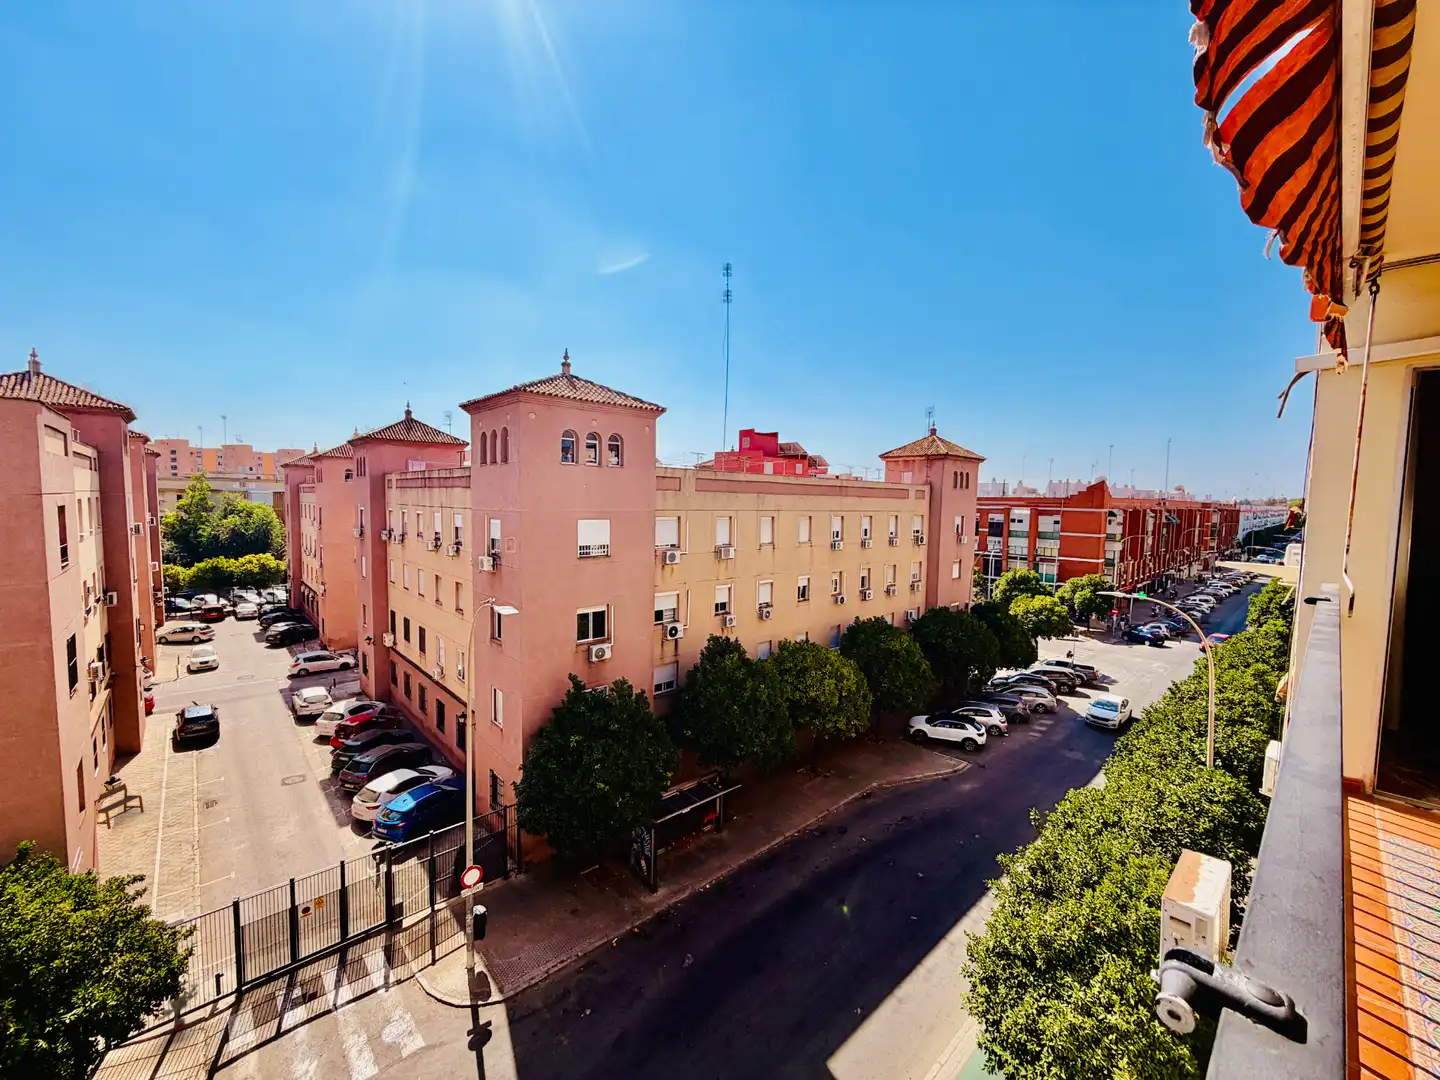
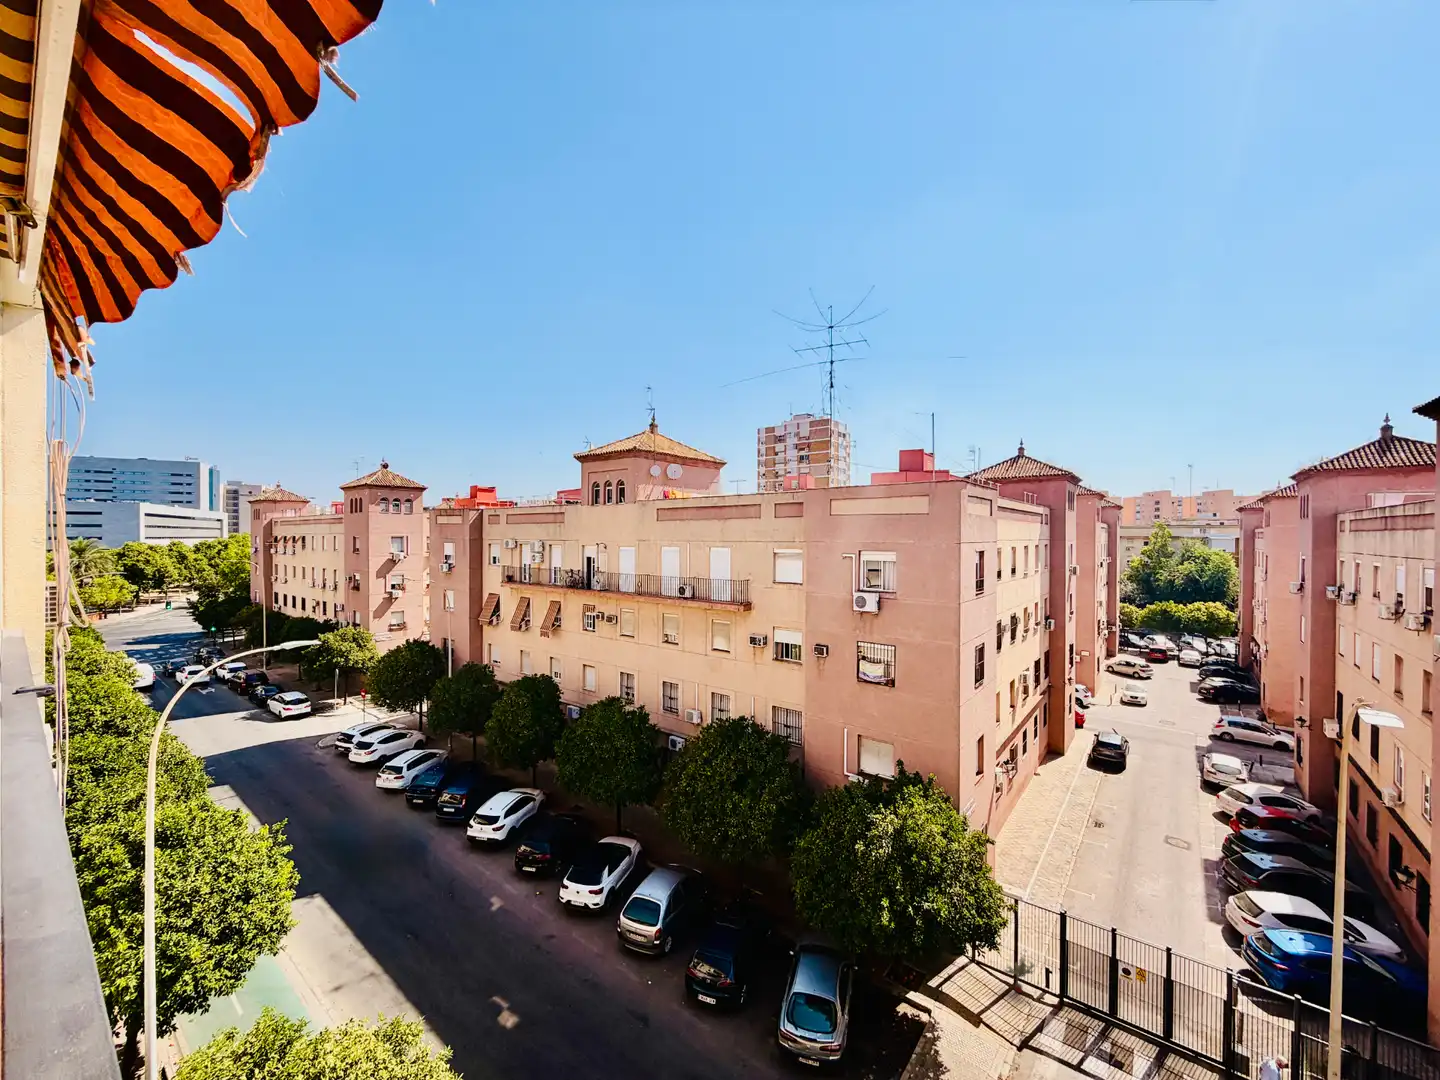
bench: present [96,784,144,829] -> none [1015,778,1049,810]

